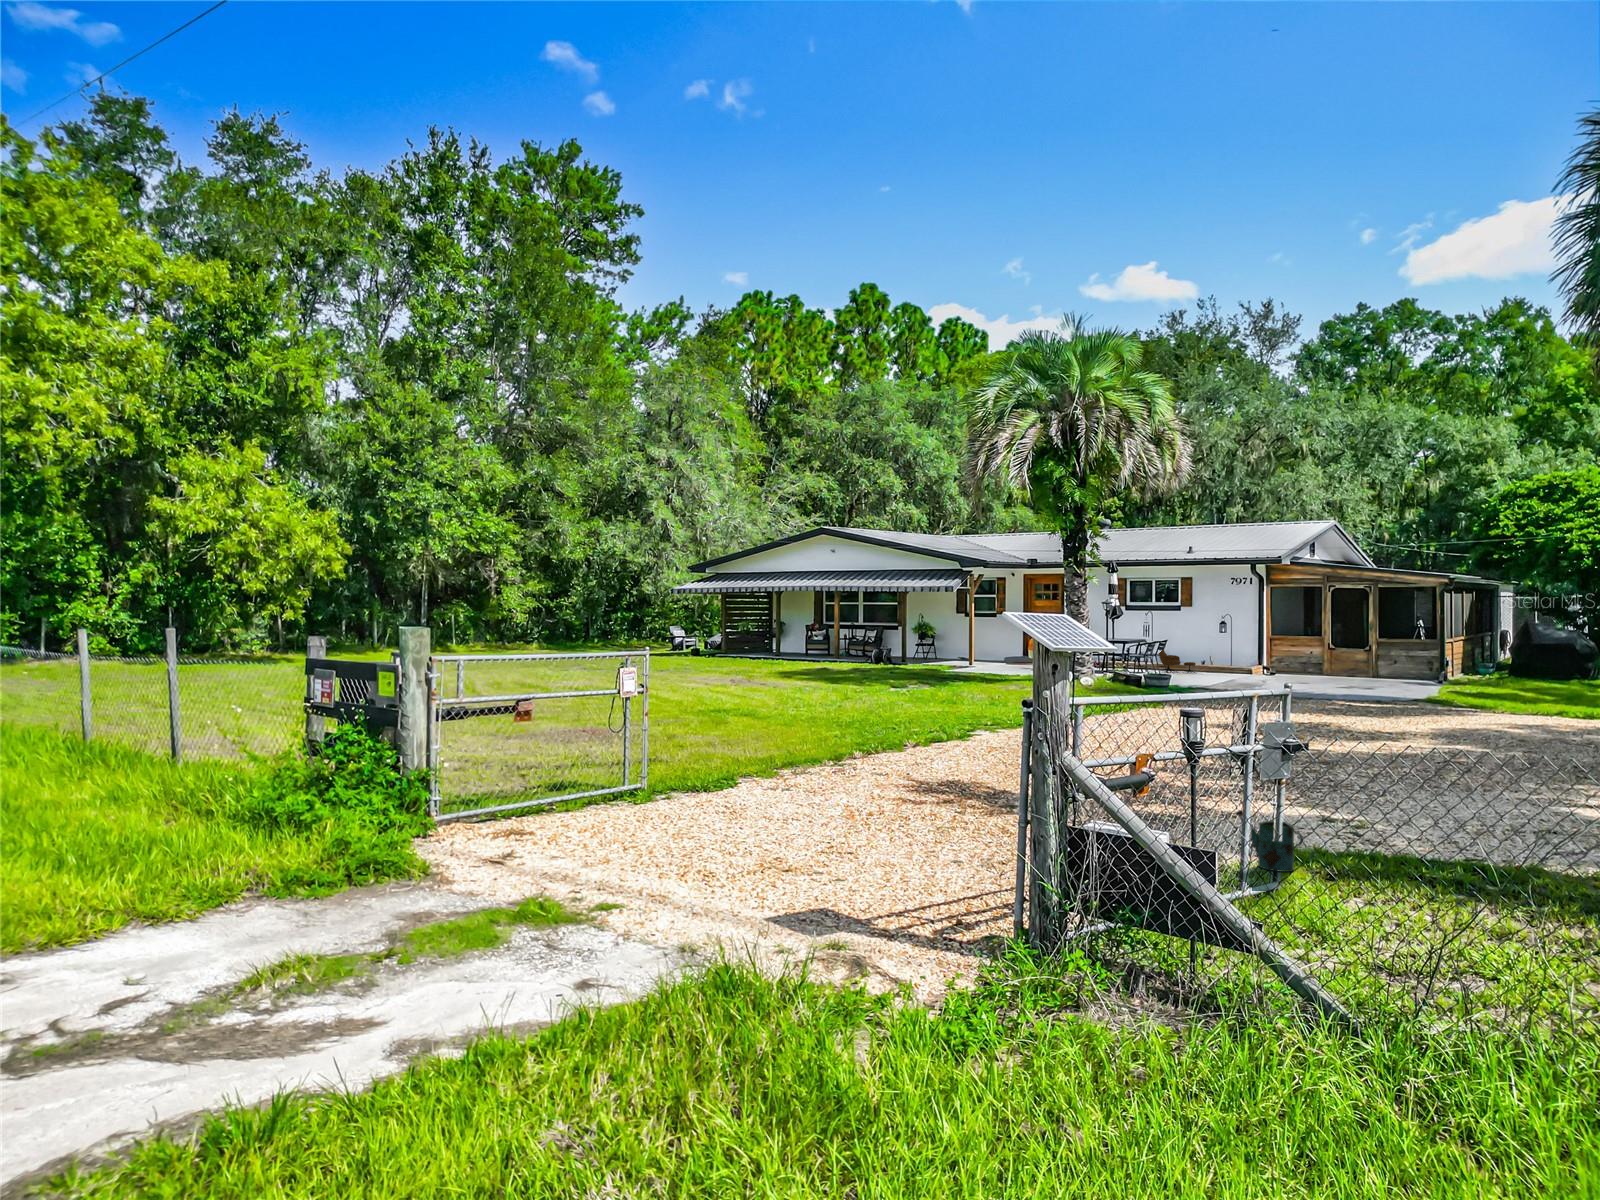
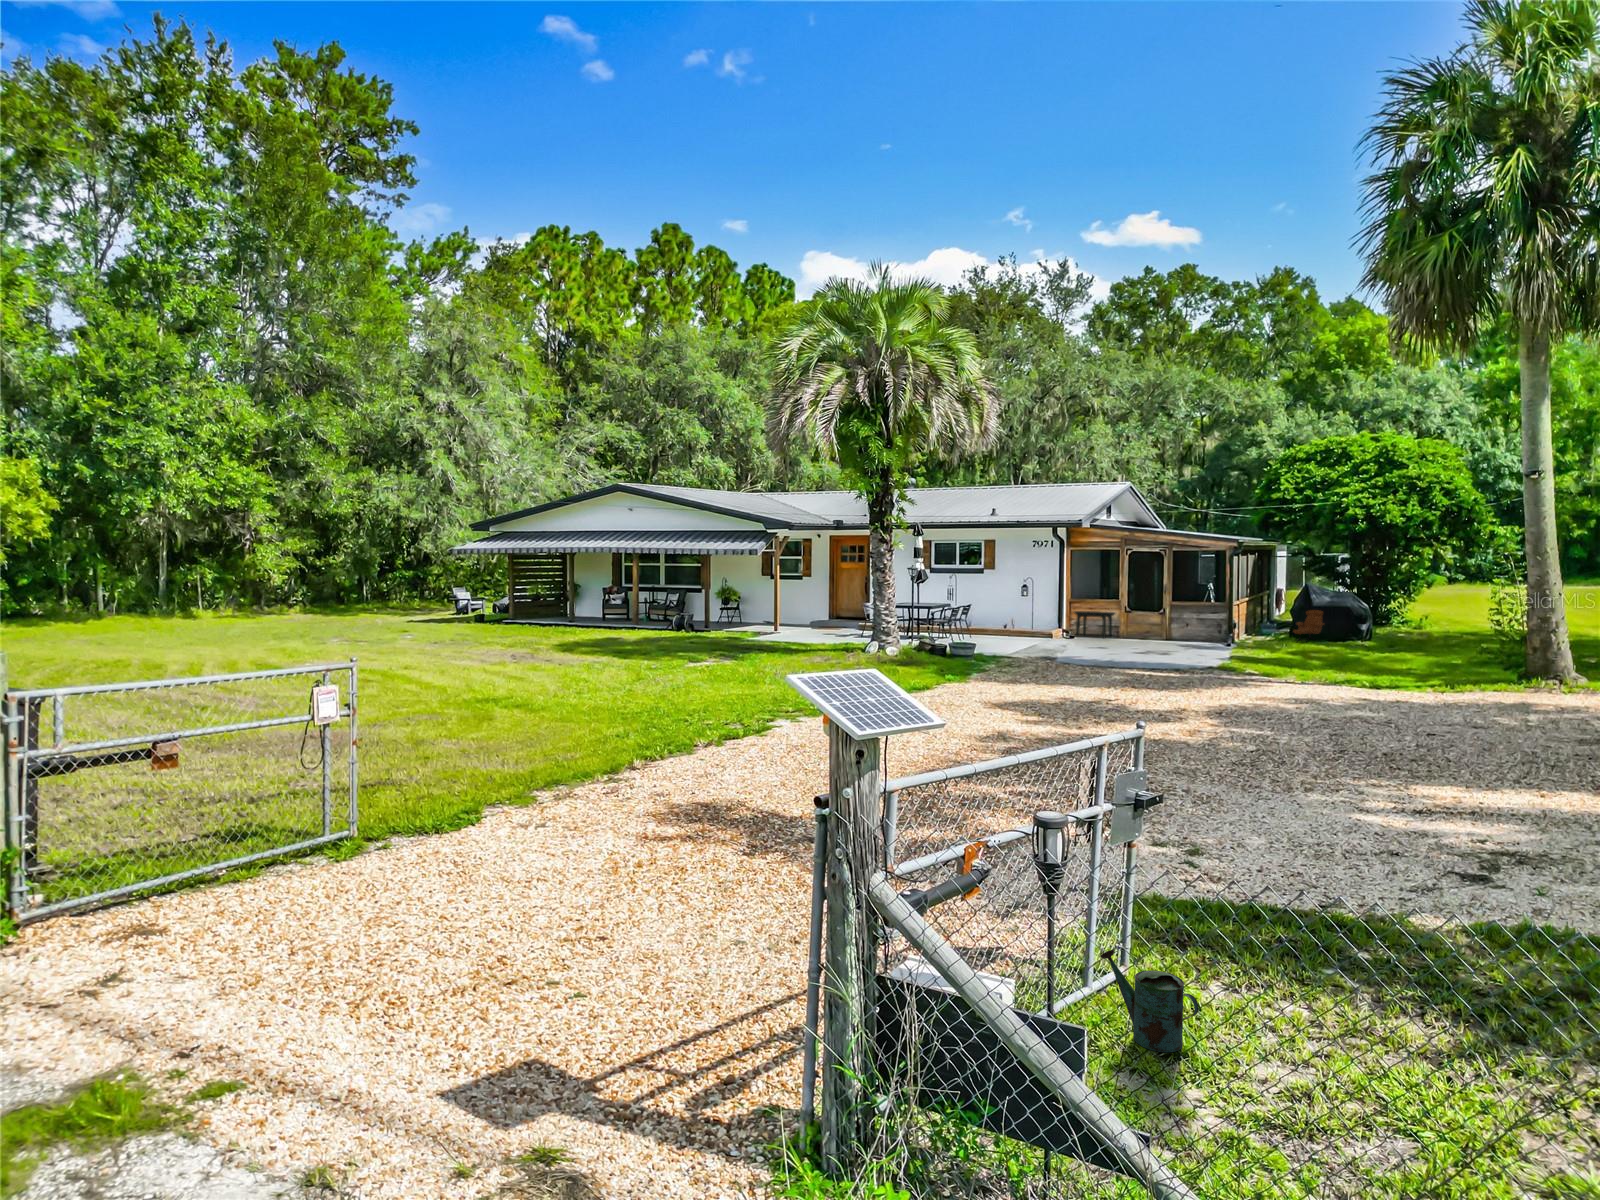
round table: none [1271,649,1319,675] -> present [1074,611,1115,638]
lounge chair: present [1159,650,1196,673] -> present [1293,610,1324,641]

